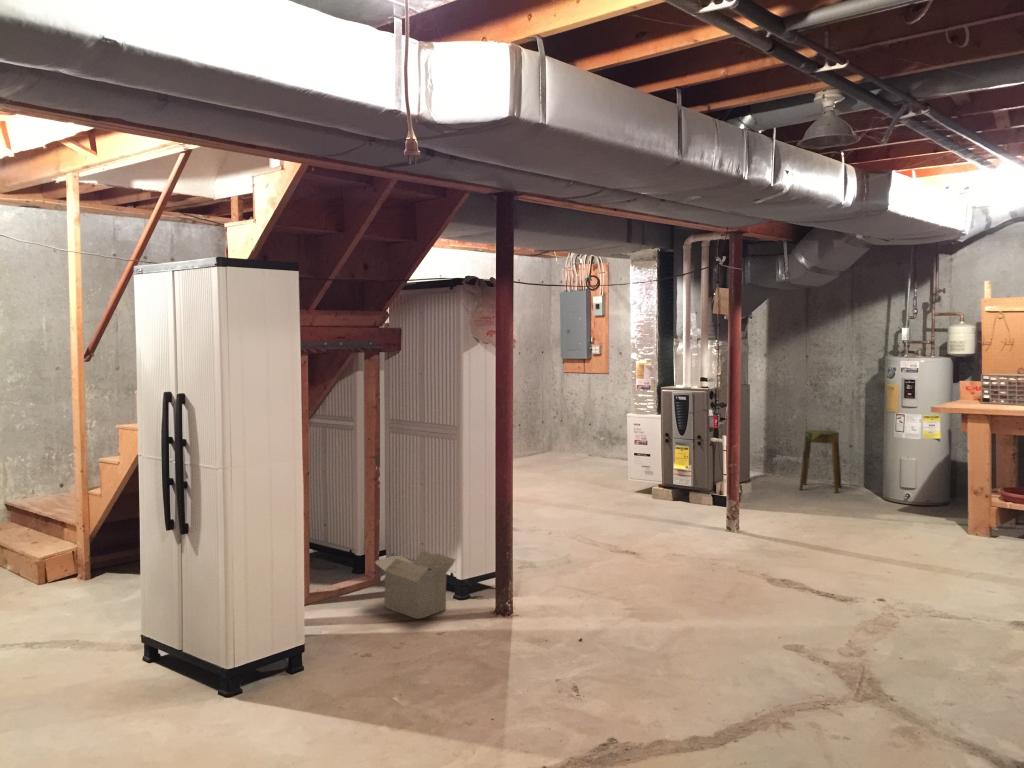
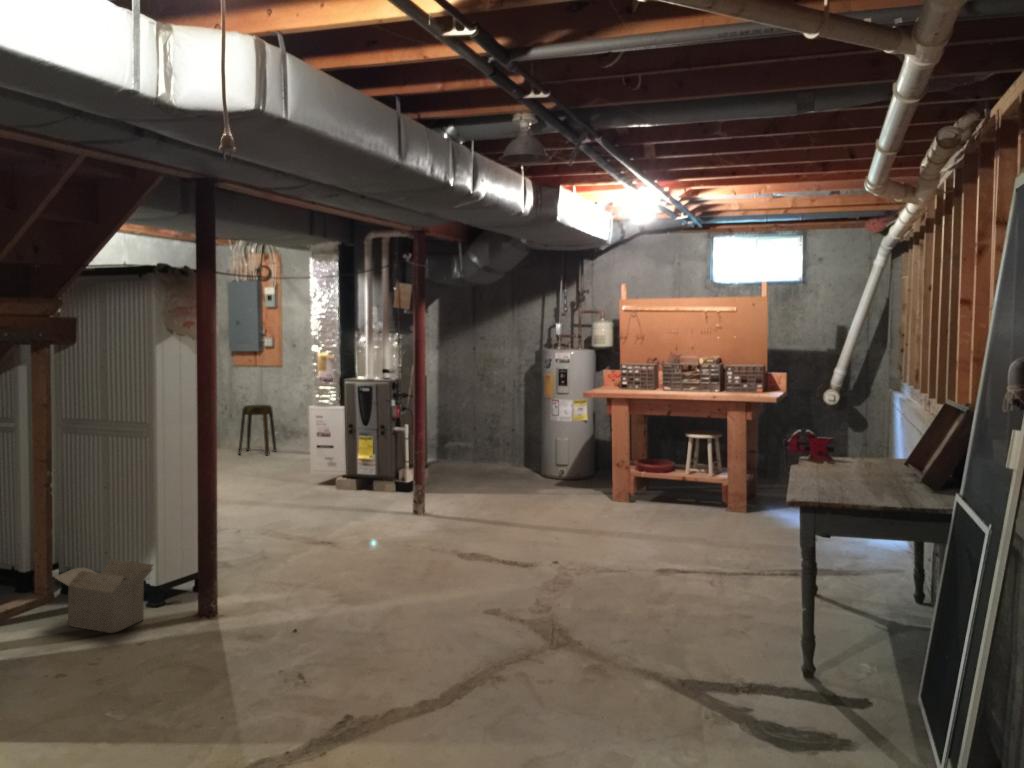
stool: present [800,430,841,493] -> present [238,405,276,456]

